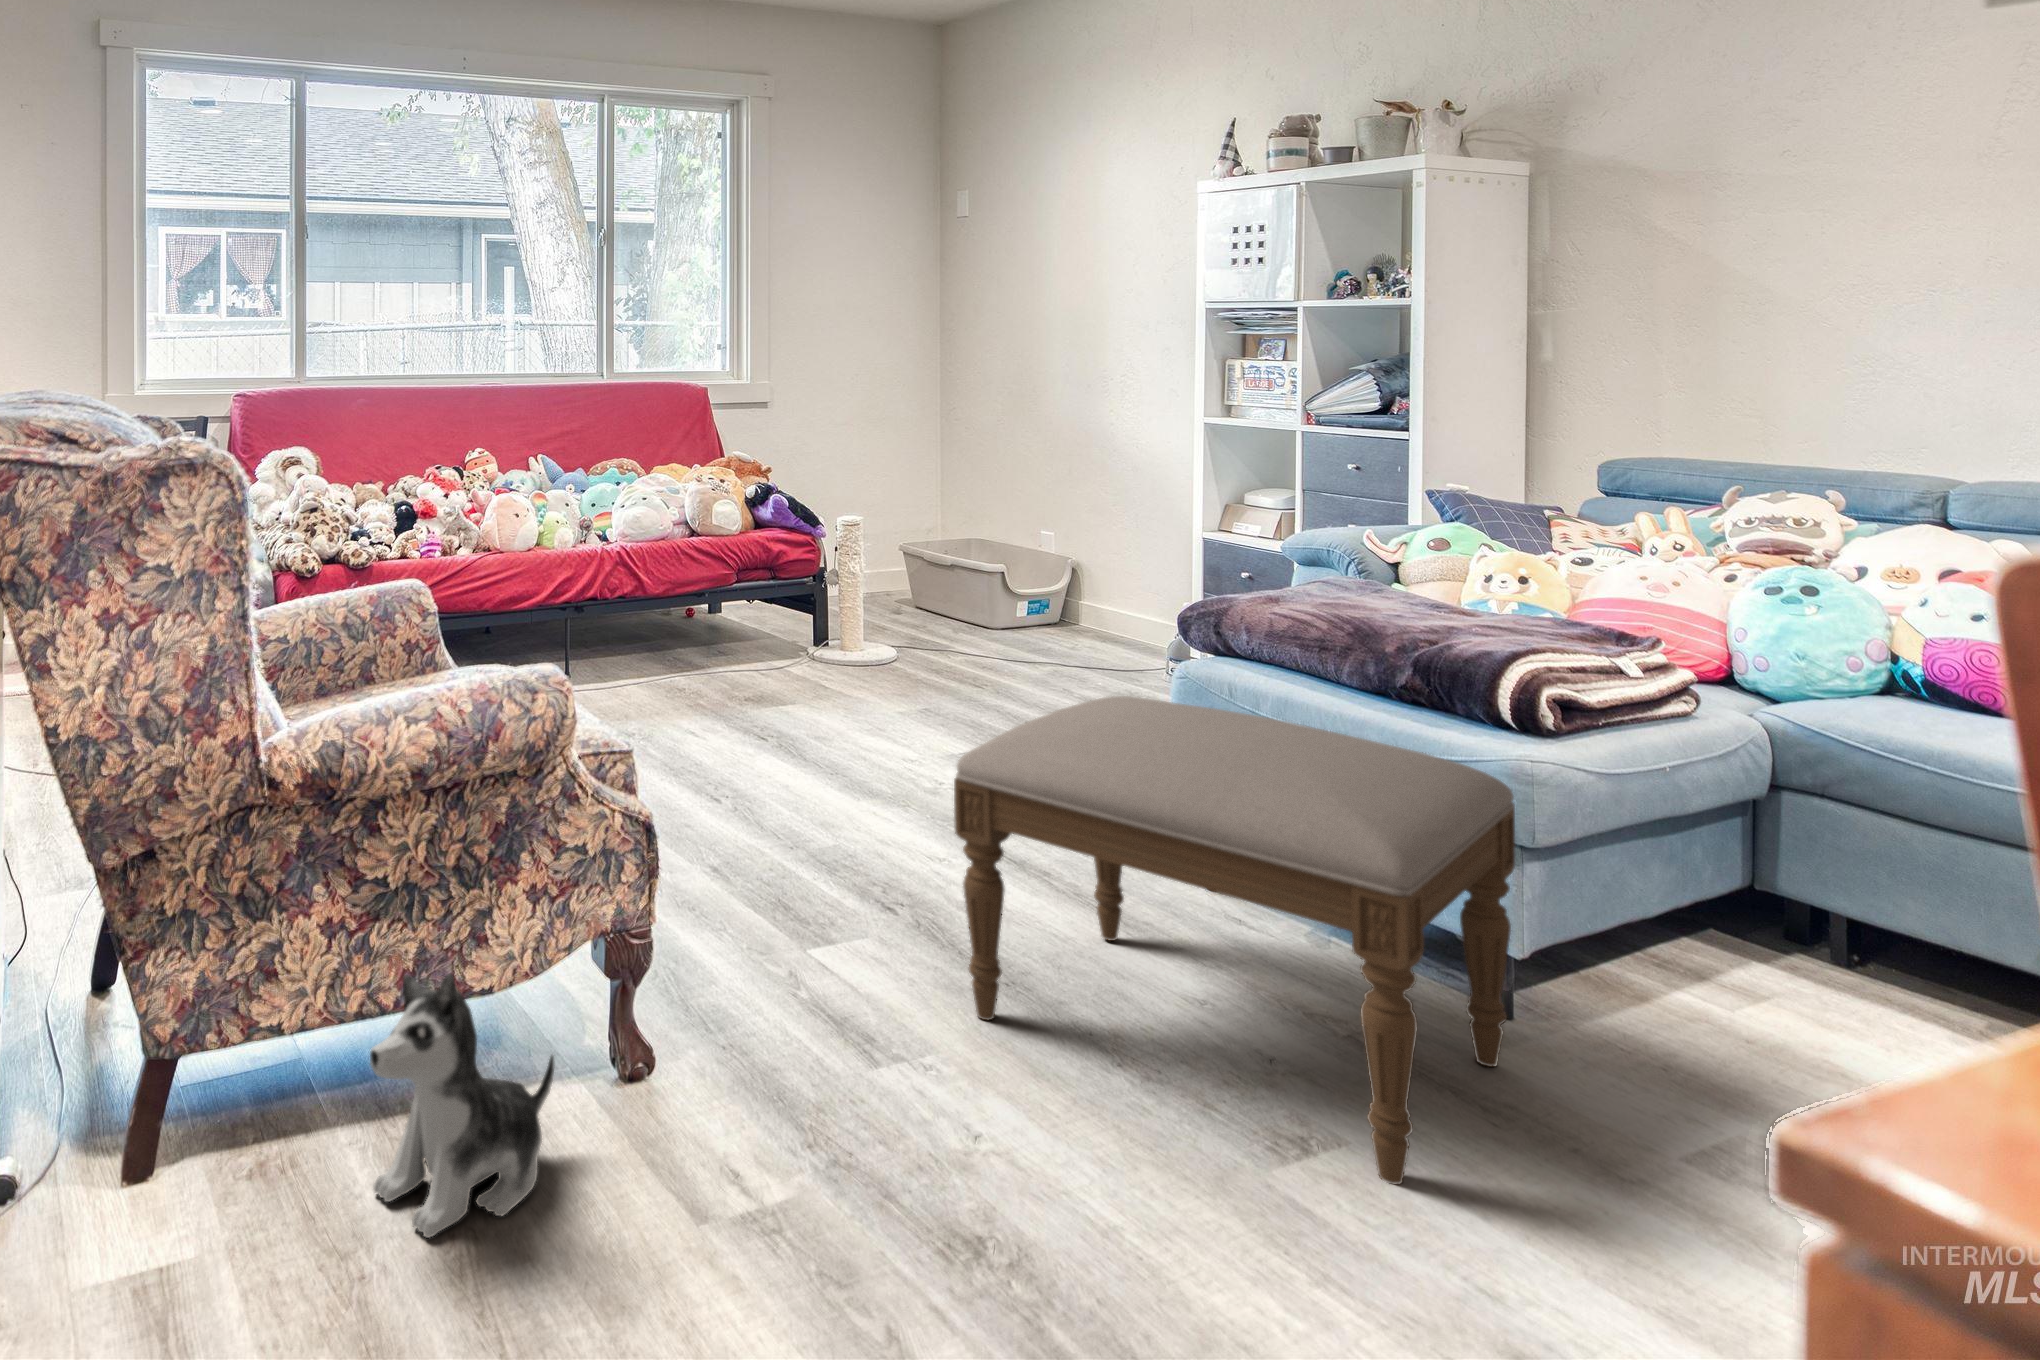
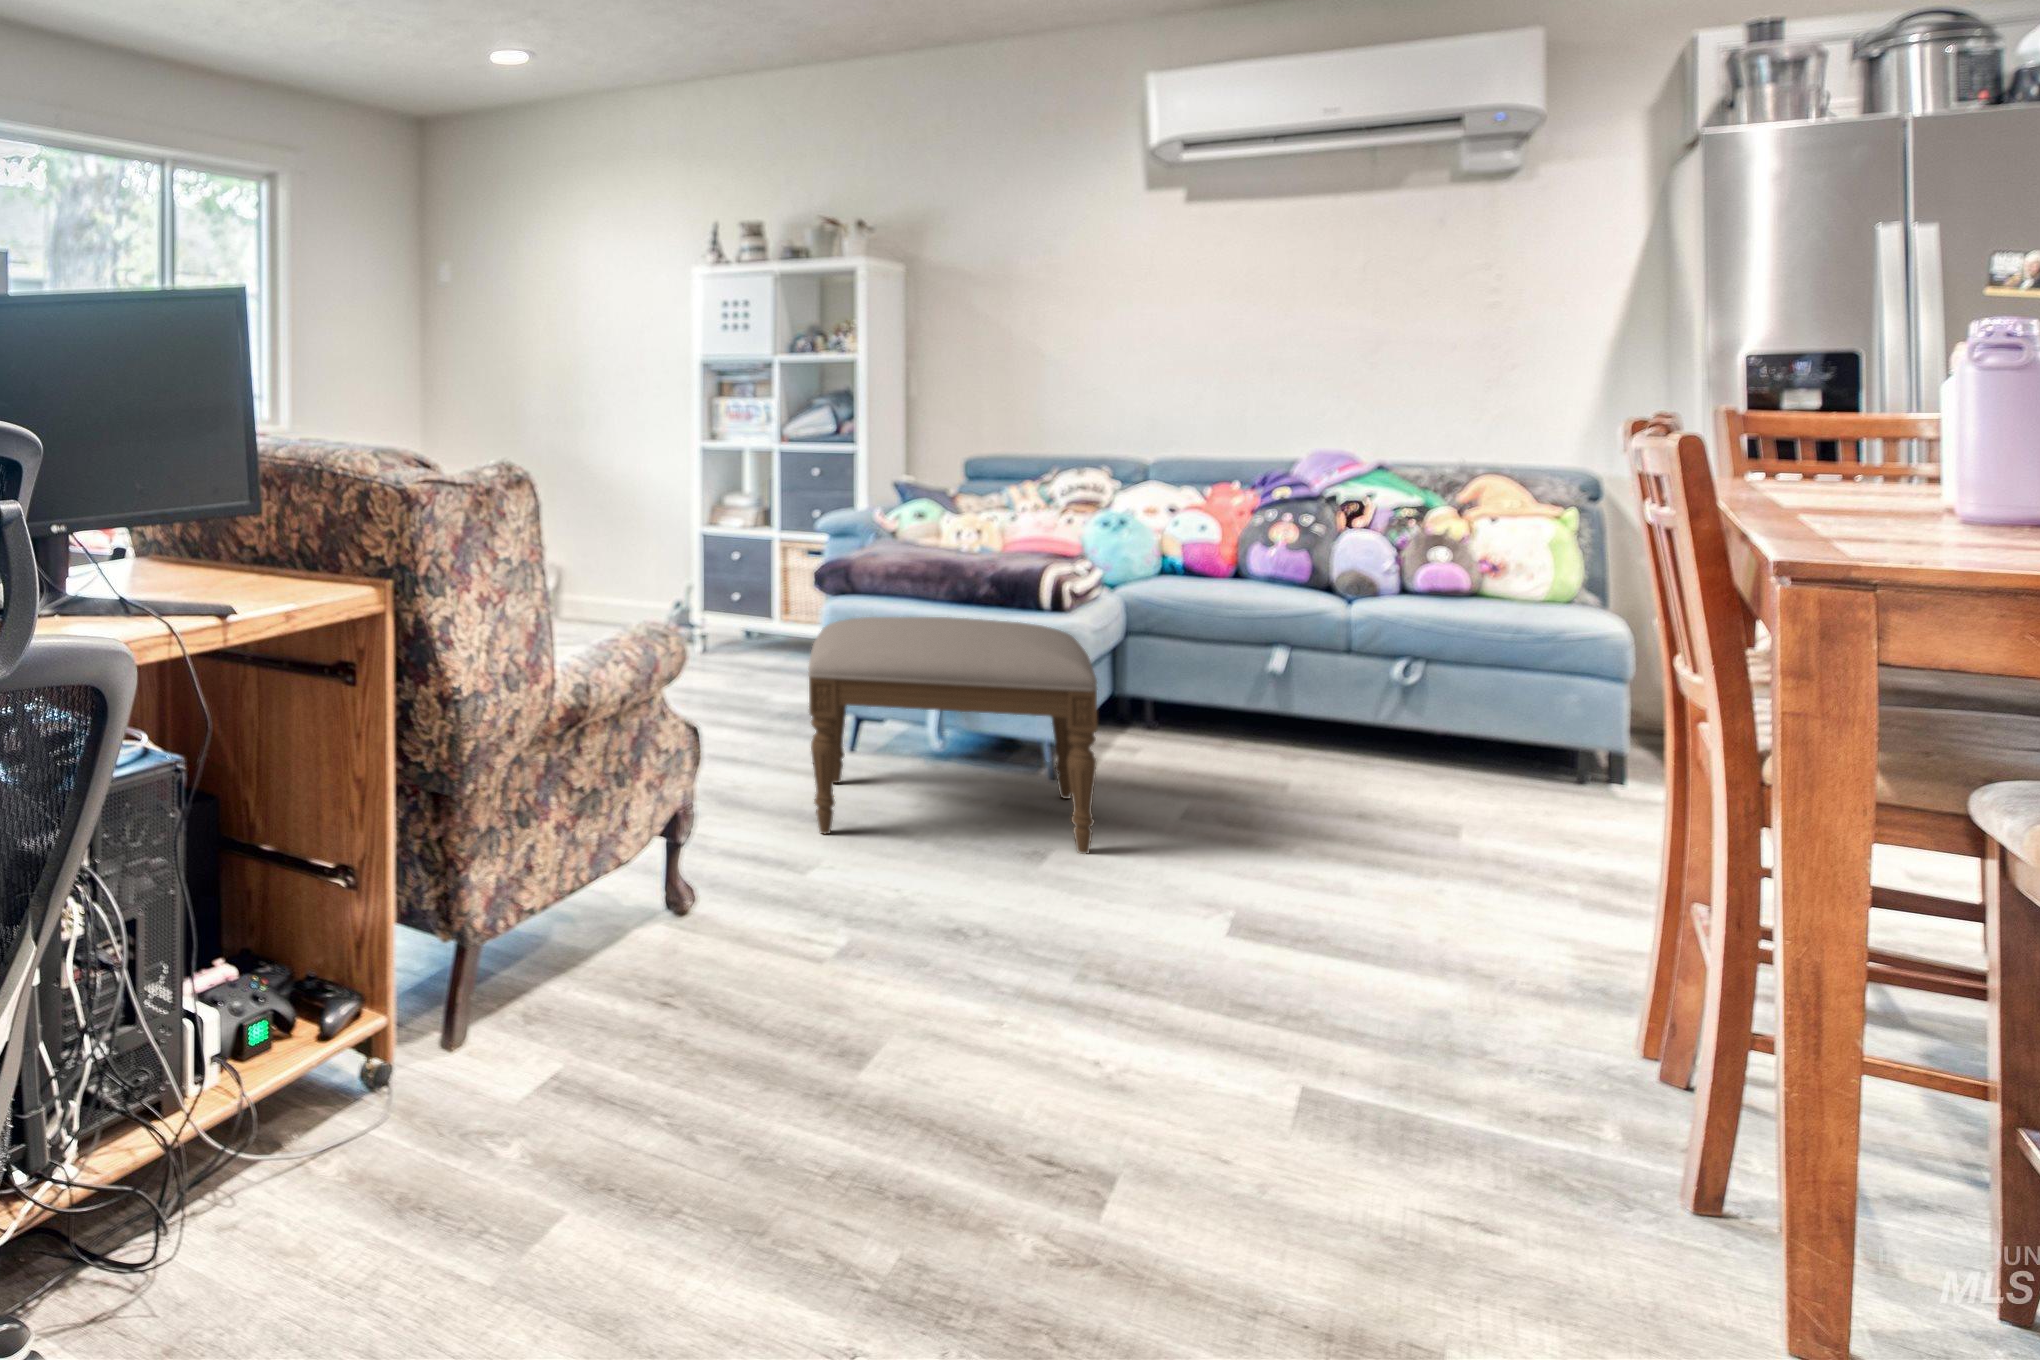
plush toy: present [370,973,555,1238] -> none [616,829,719,1007]

